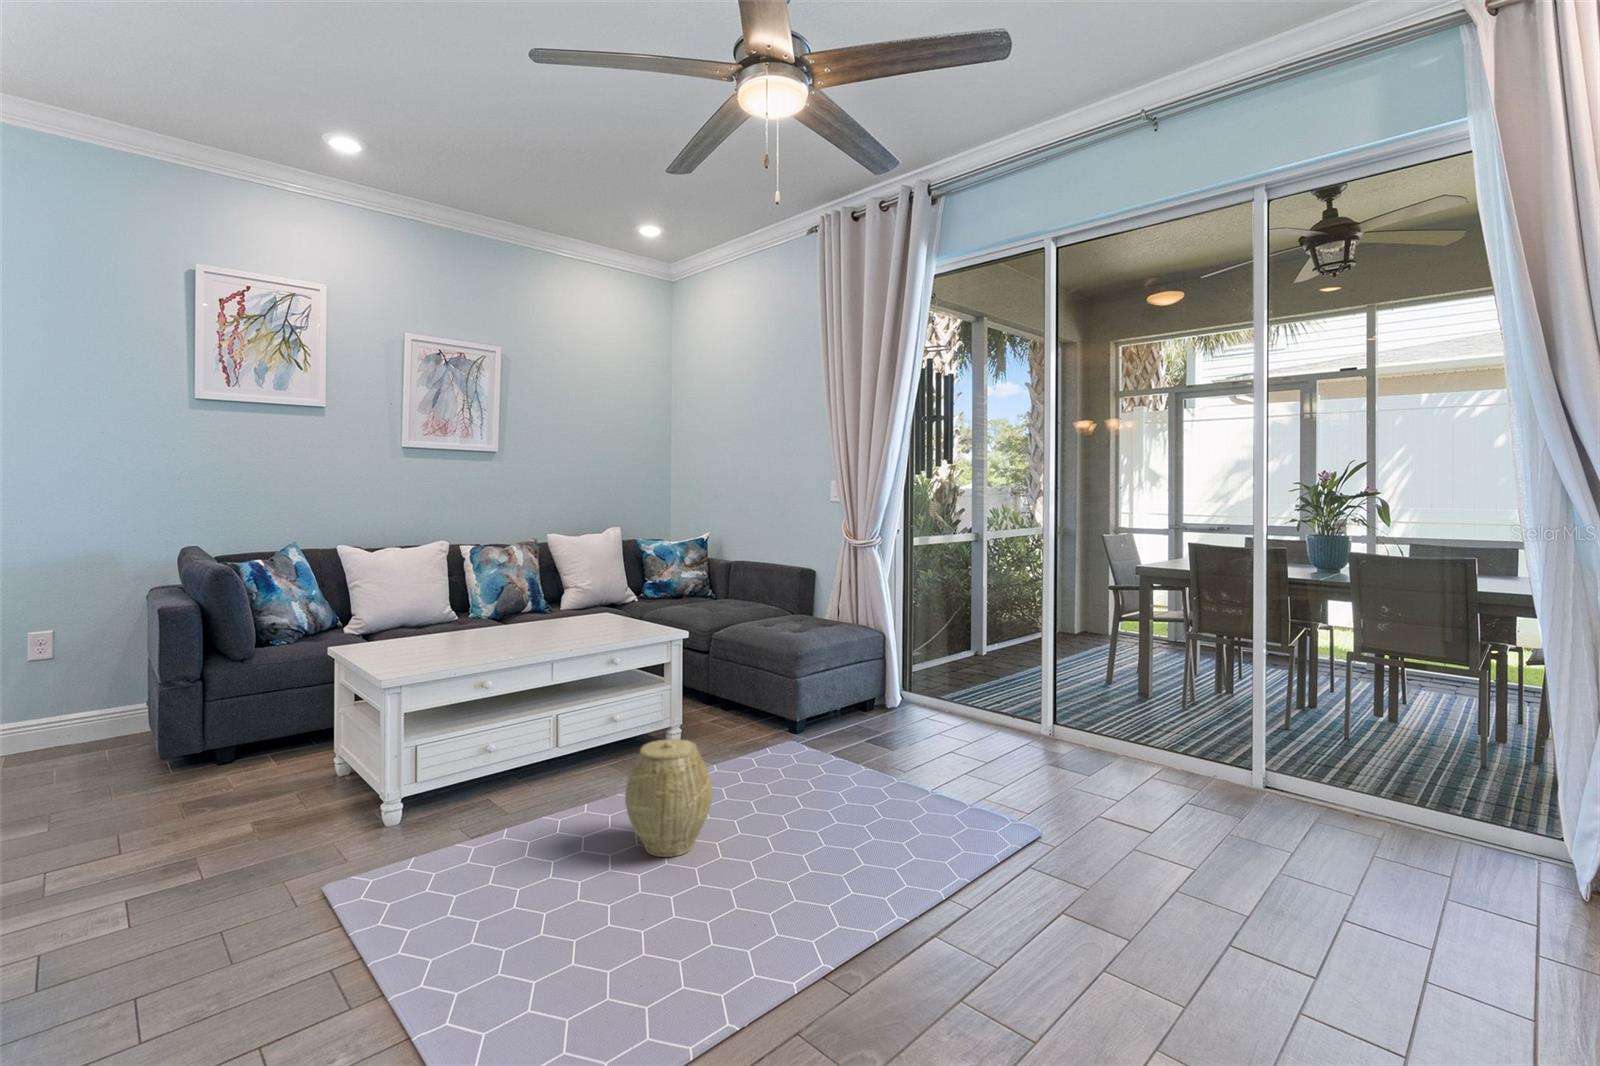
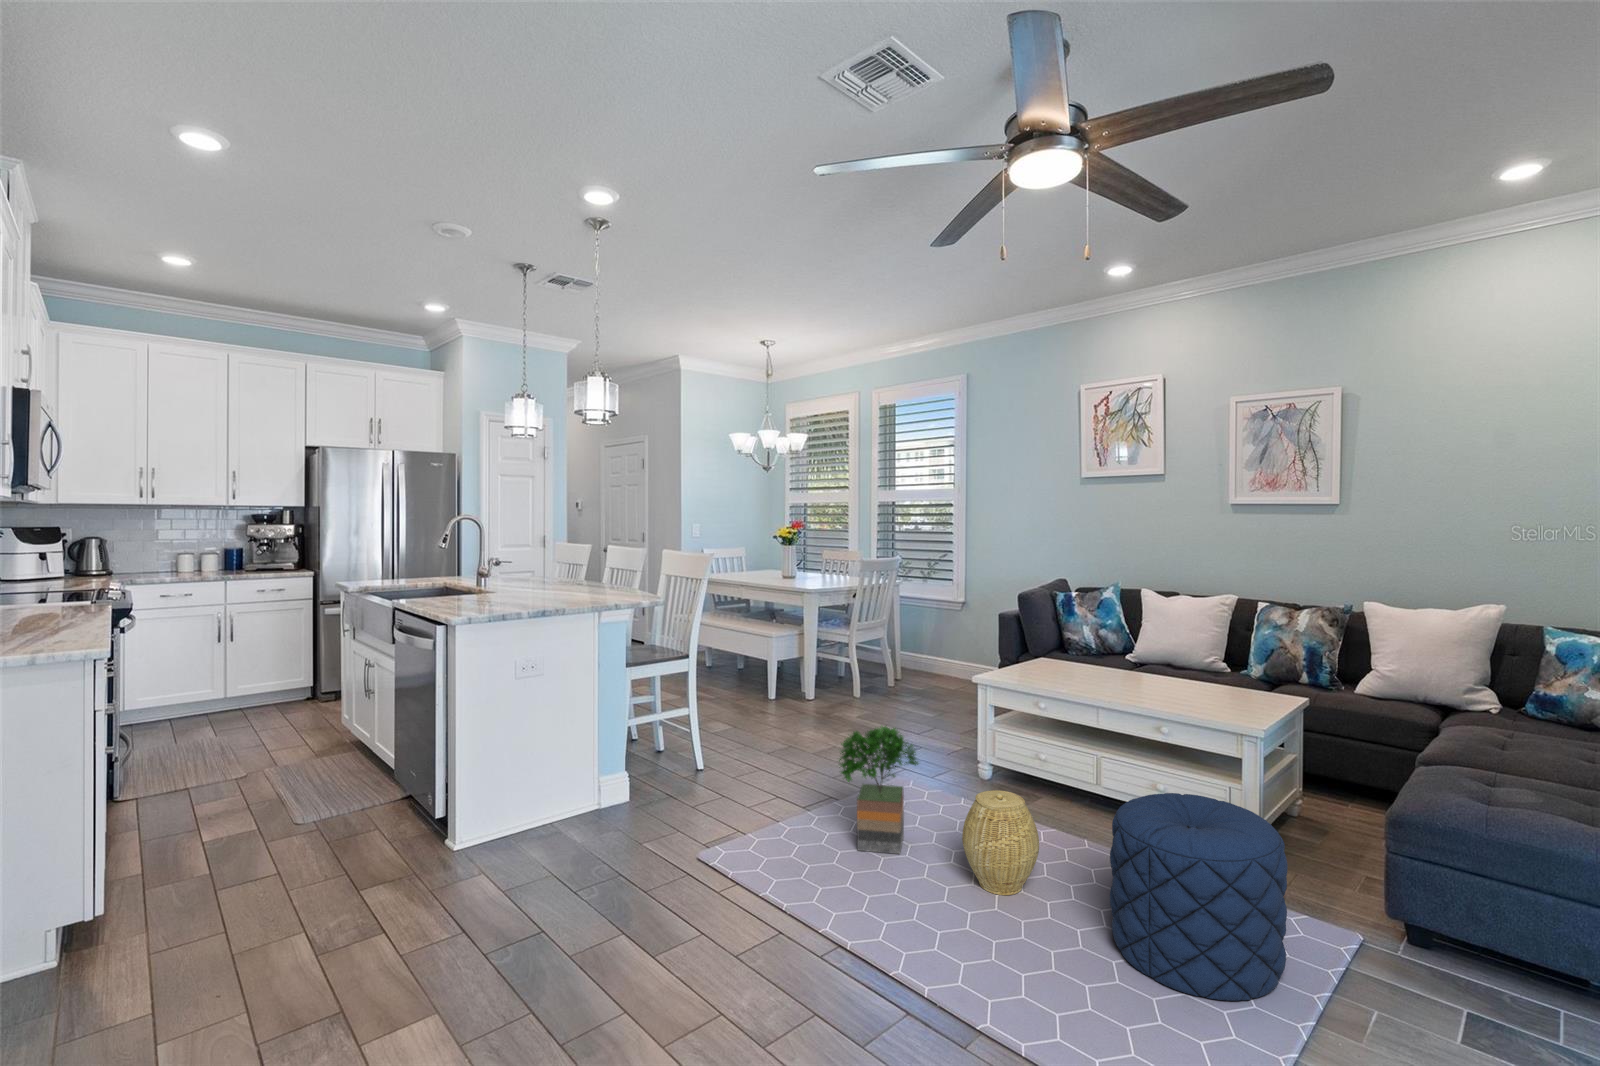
pouf: none [743,664,868,812] -> present [1110,793,1288,1001]
potted tree: none [452,731,580,938] -> present [839,726,918,854]

